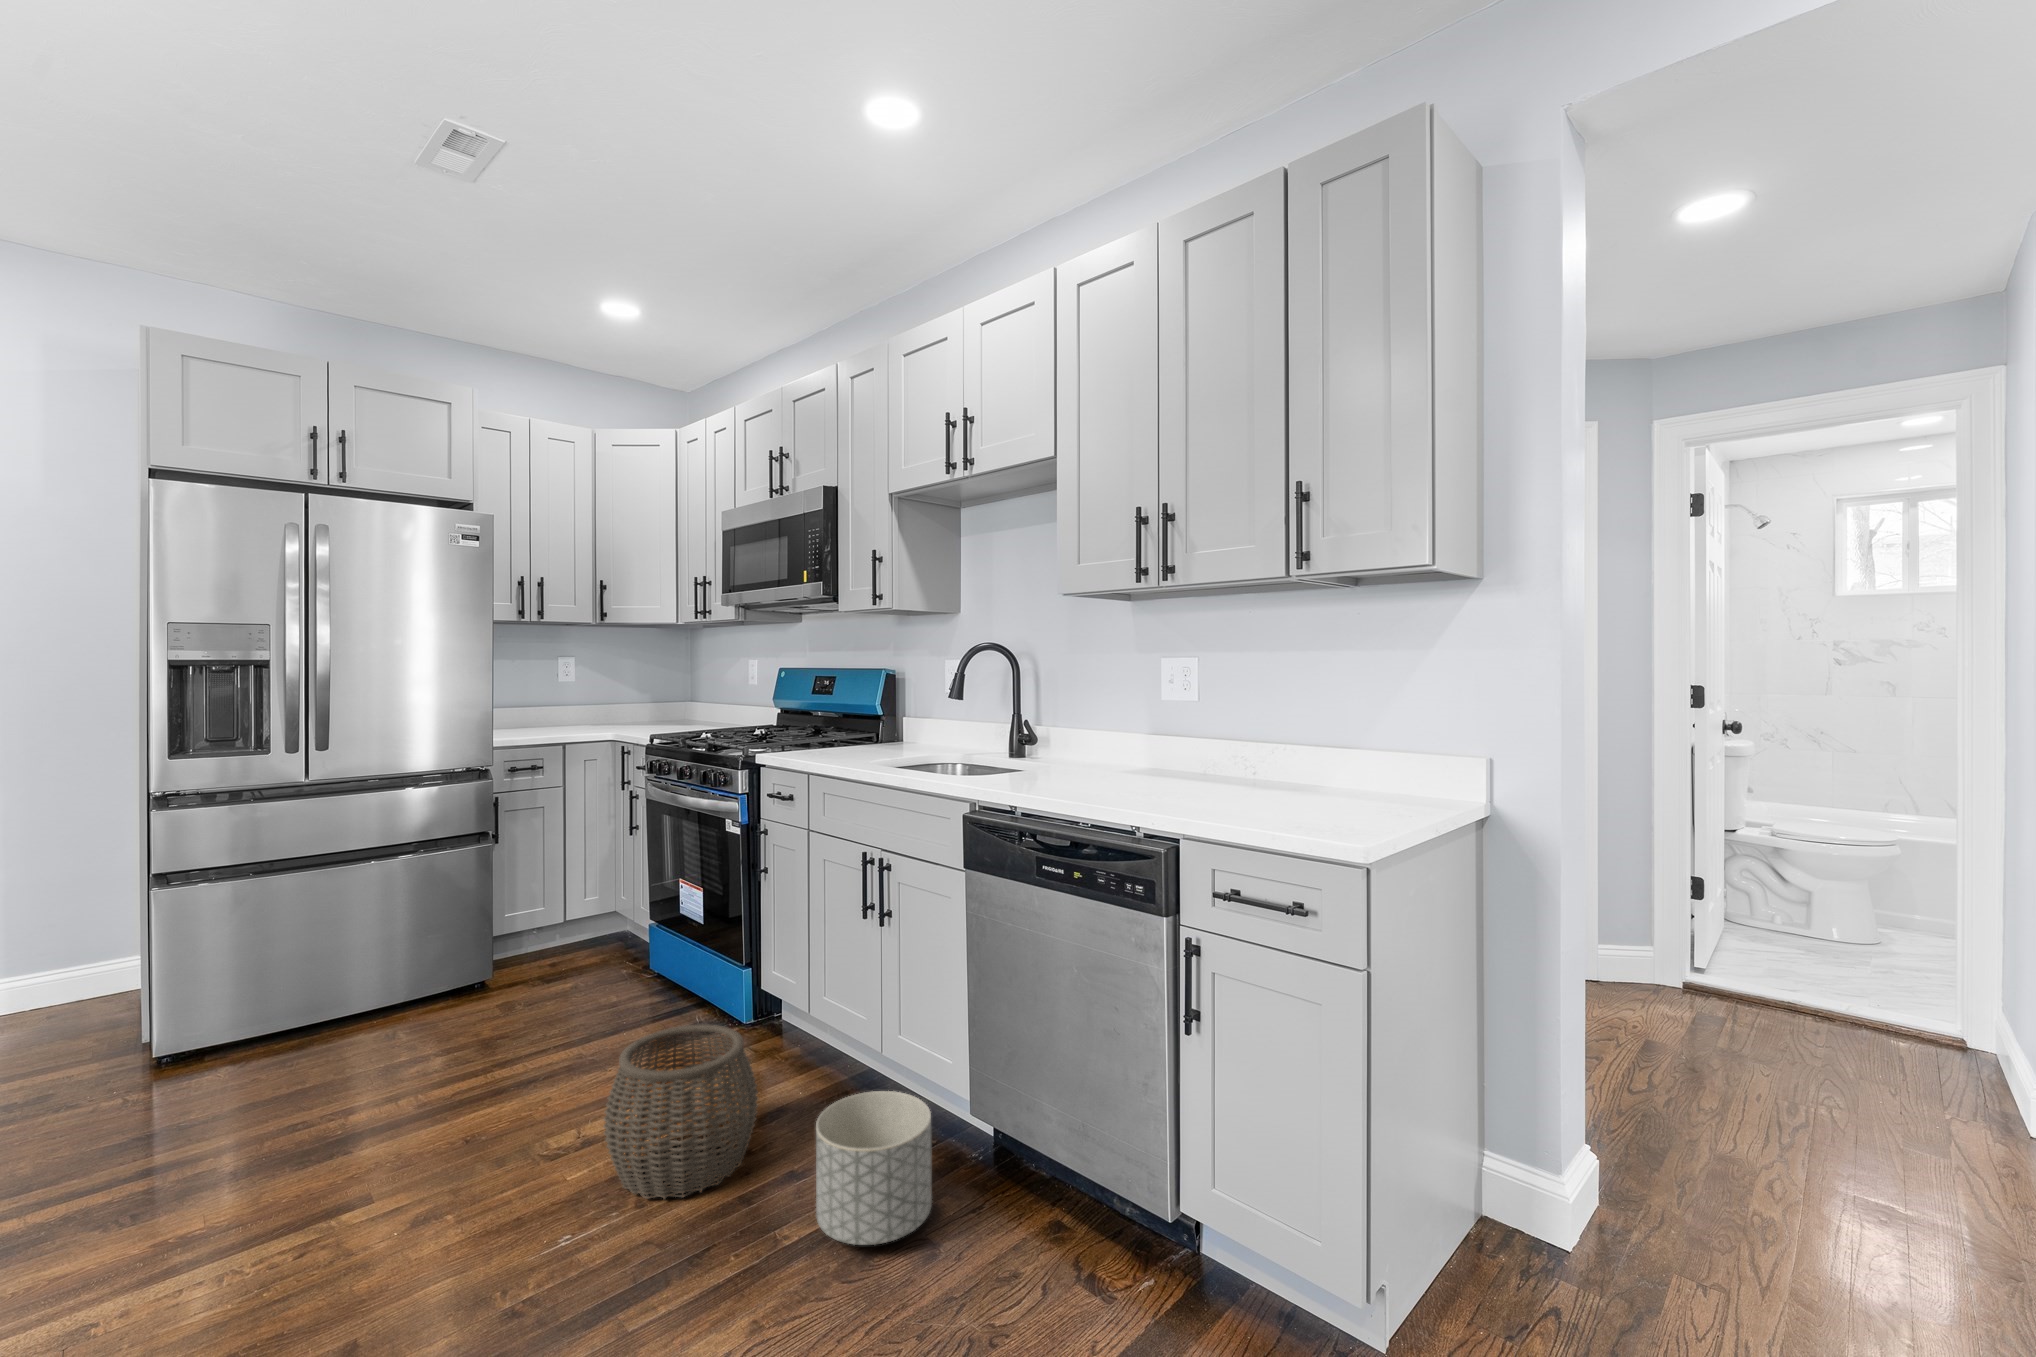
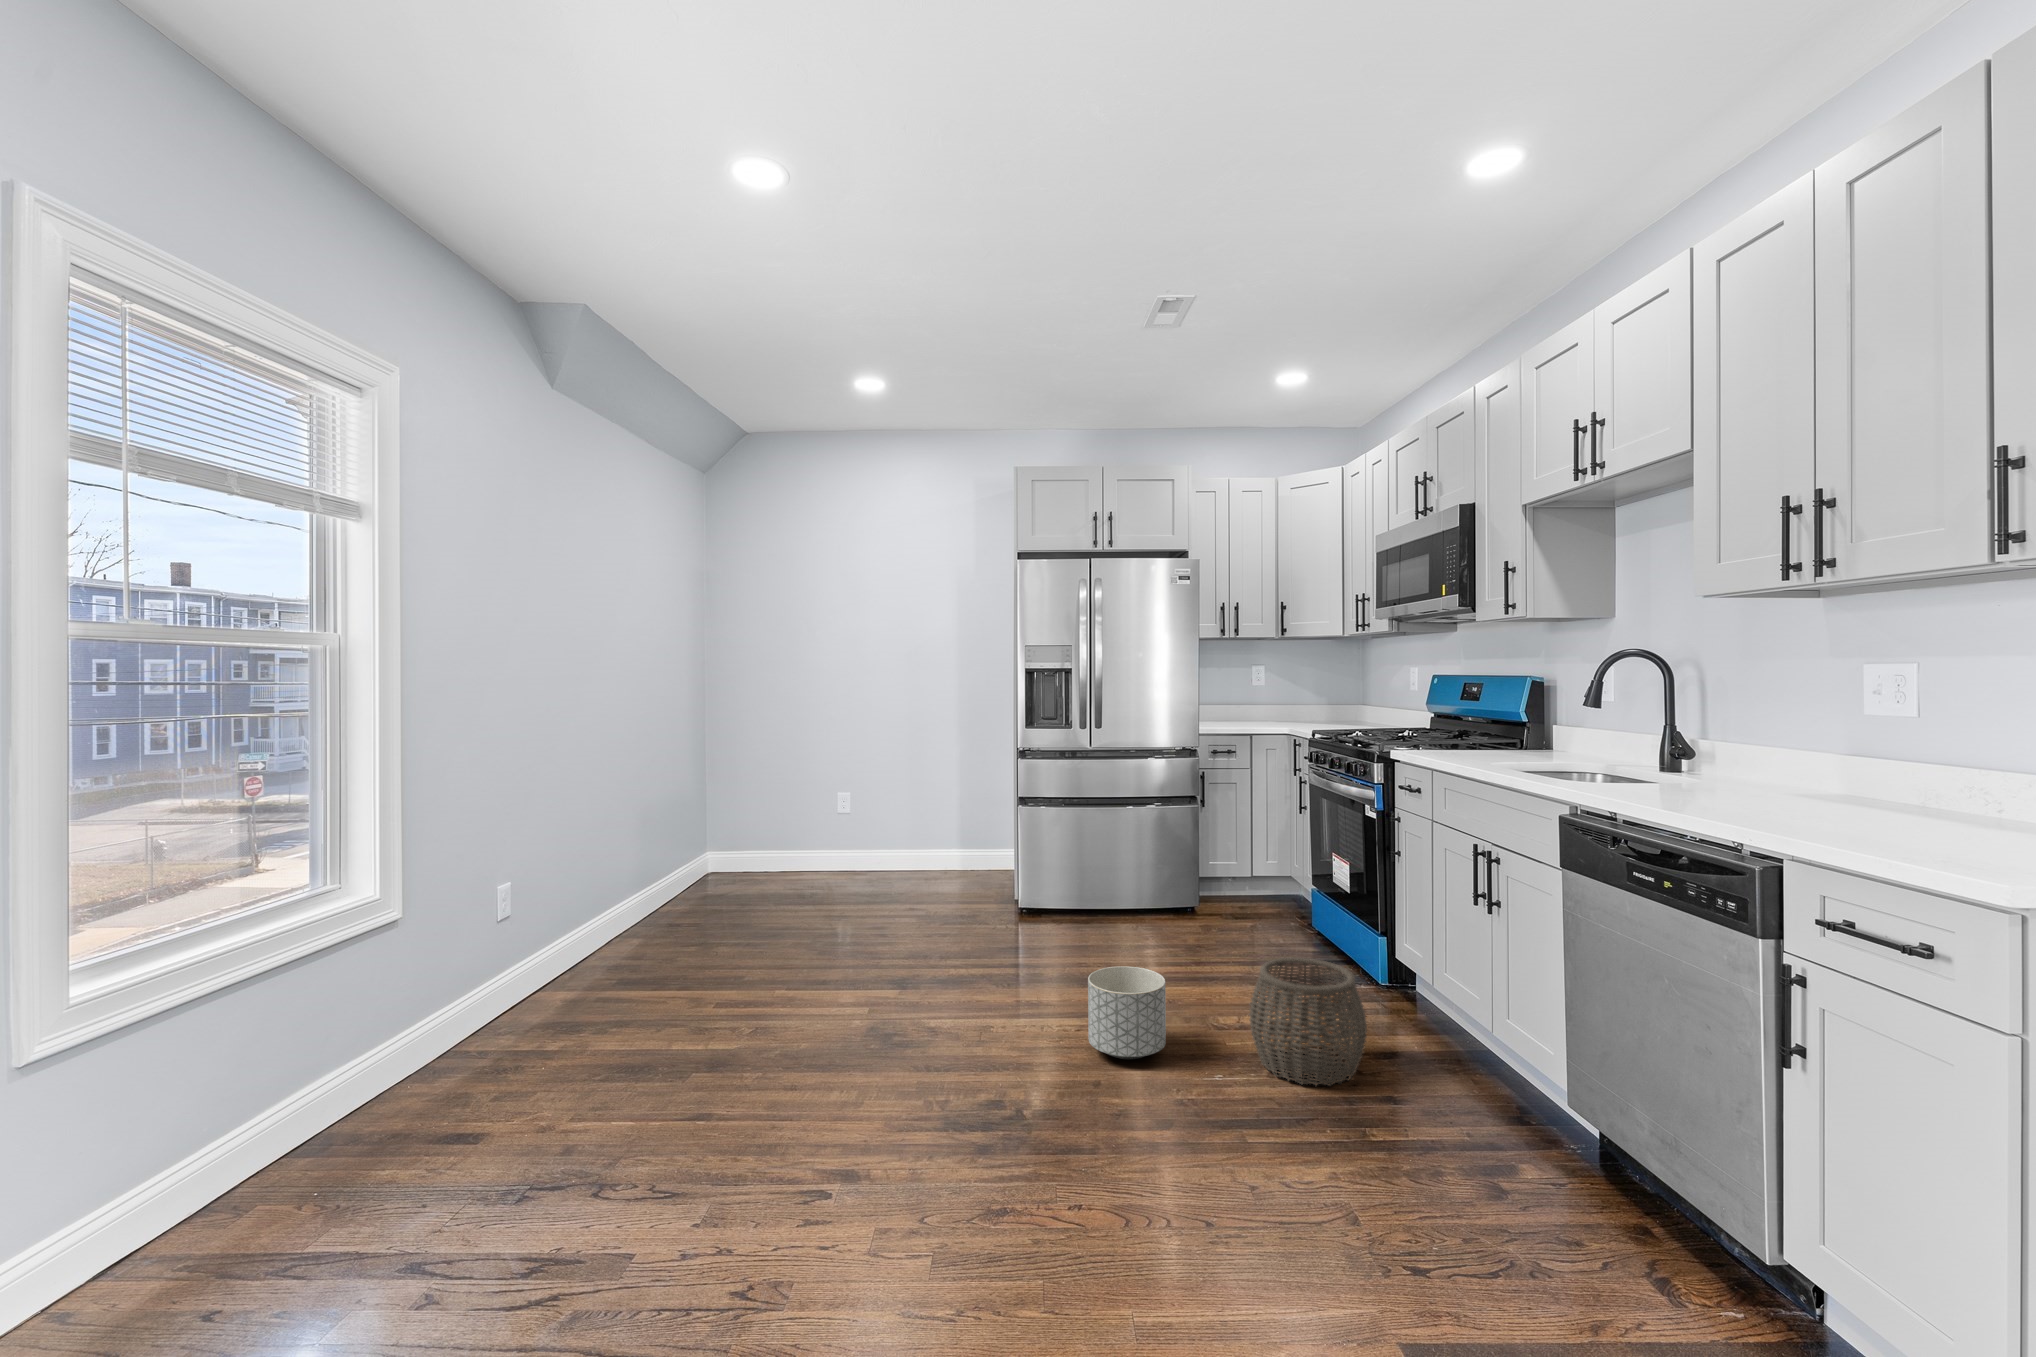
planter: present [816,1091,932,1245] -> present [1088,966,1166,1060]

